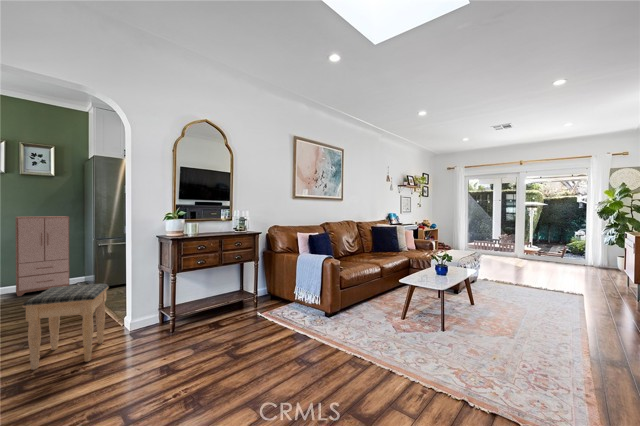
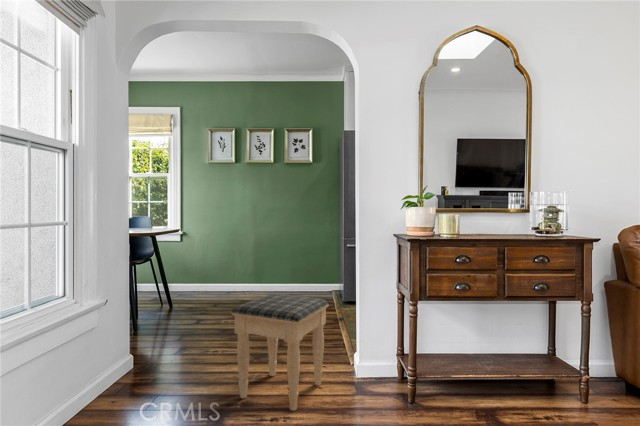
cabinet: present [15,216,69,296] -> none [279,209,323,296]

